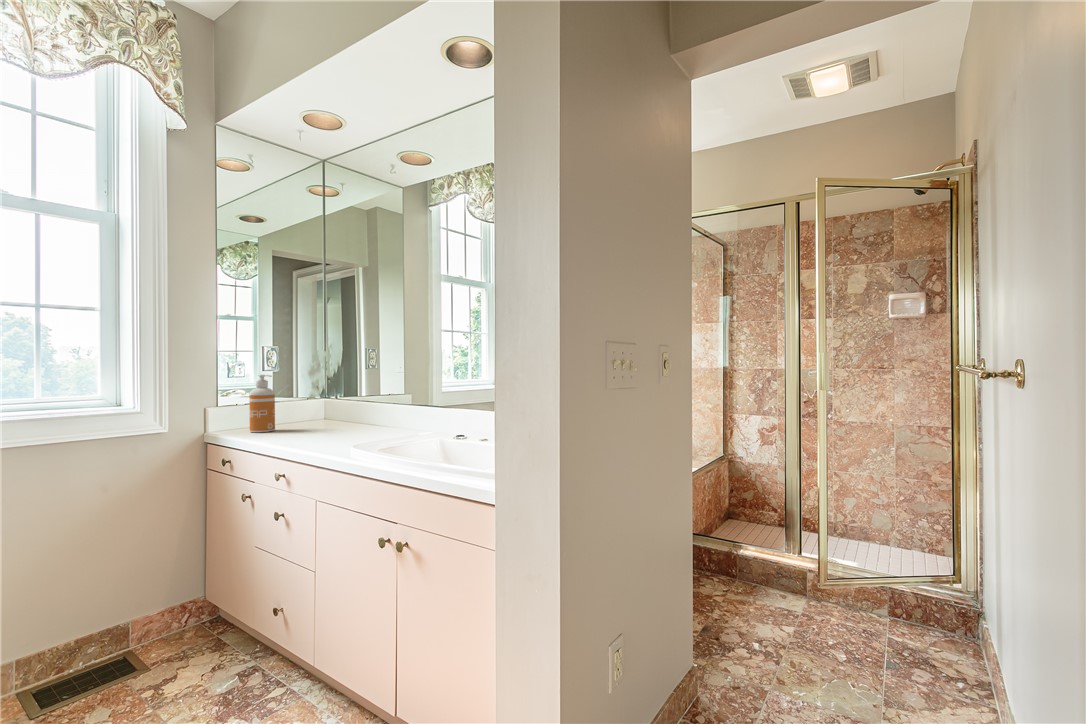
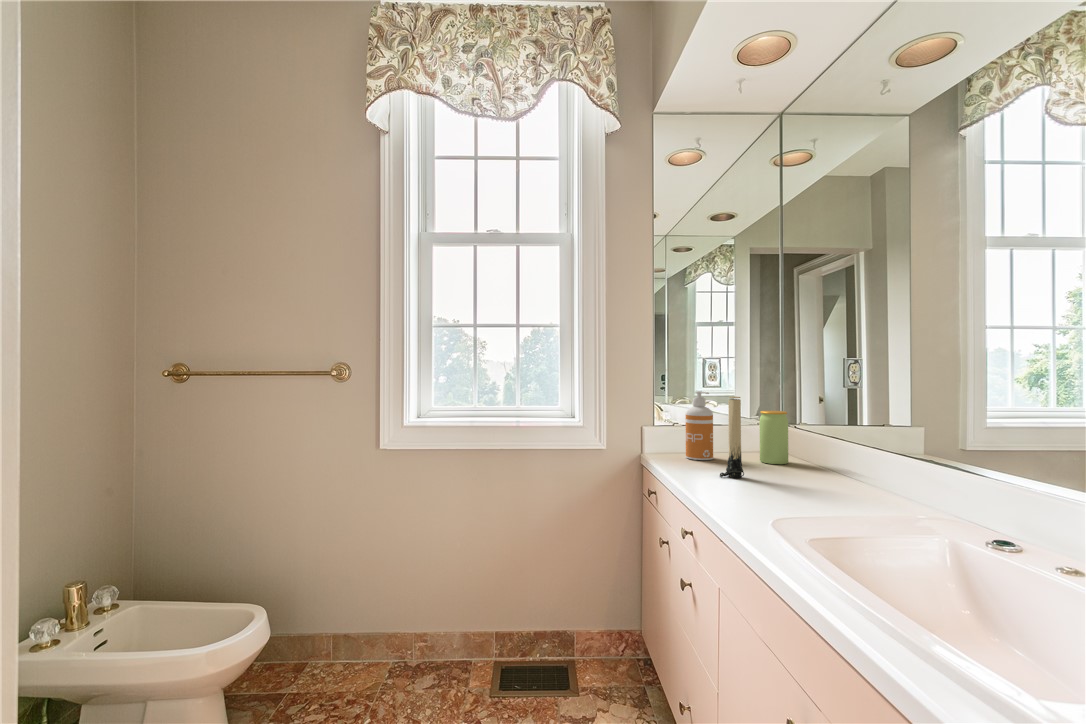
candle: none [293,376,311,438] -> present [720,396,744,478]
jar: none [312,388,334,428] -> present [759,411,788,464]

